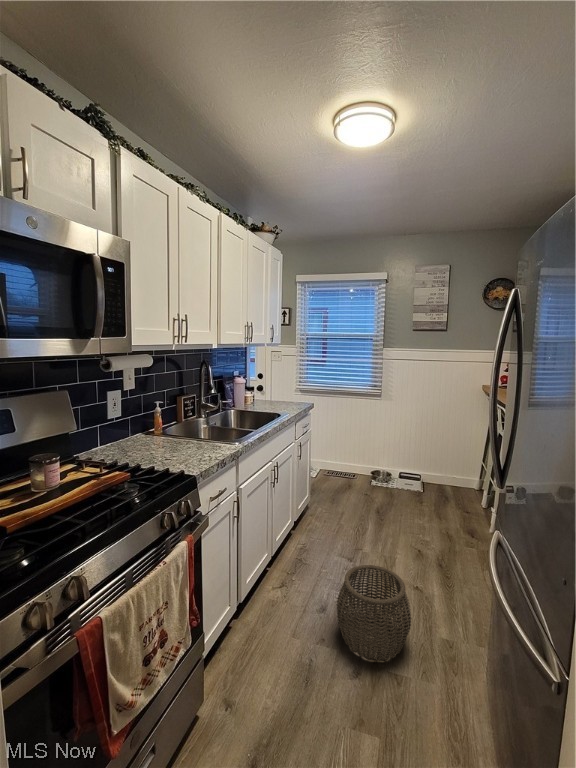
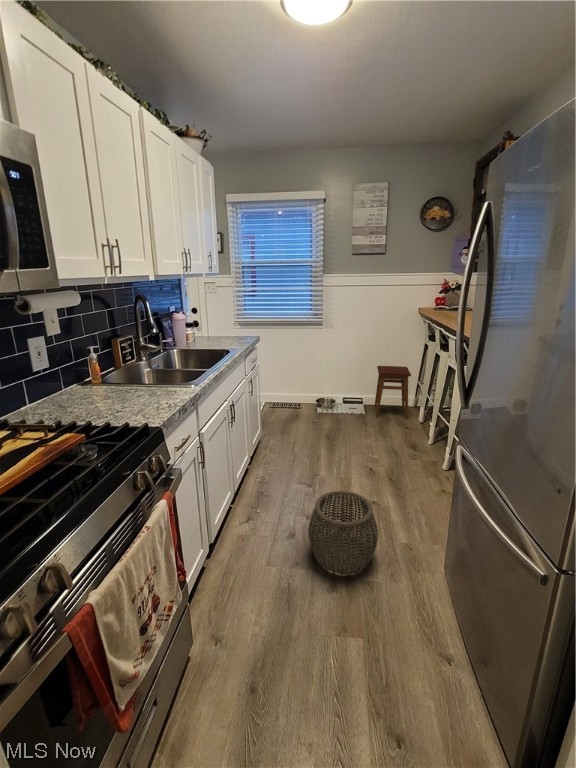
stool: none [434,441,473,501] -> present [374,366,411,418]

